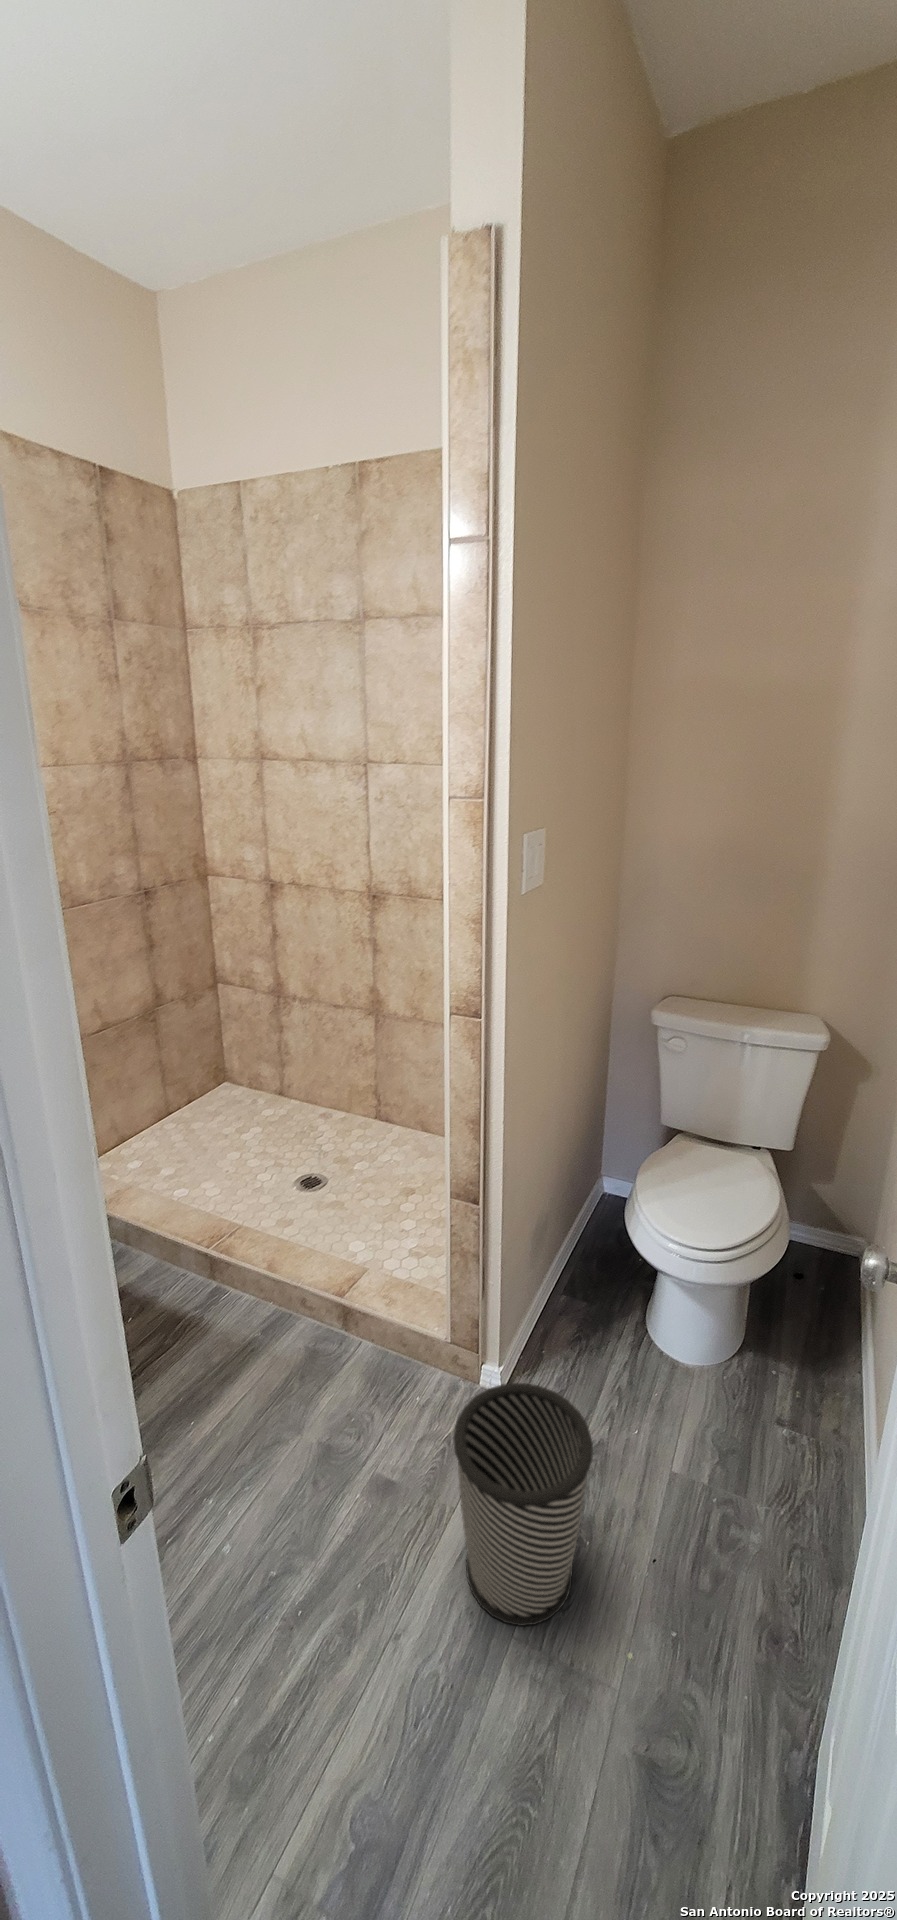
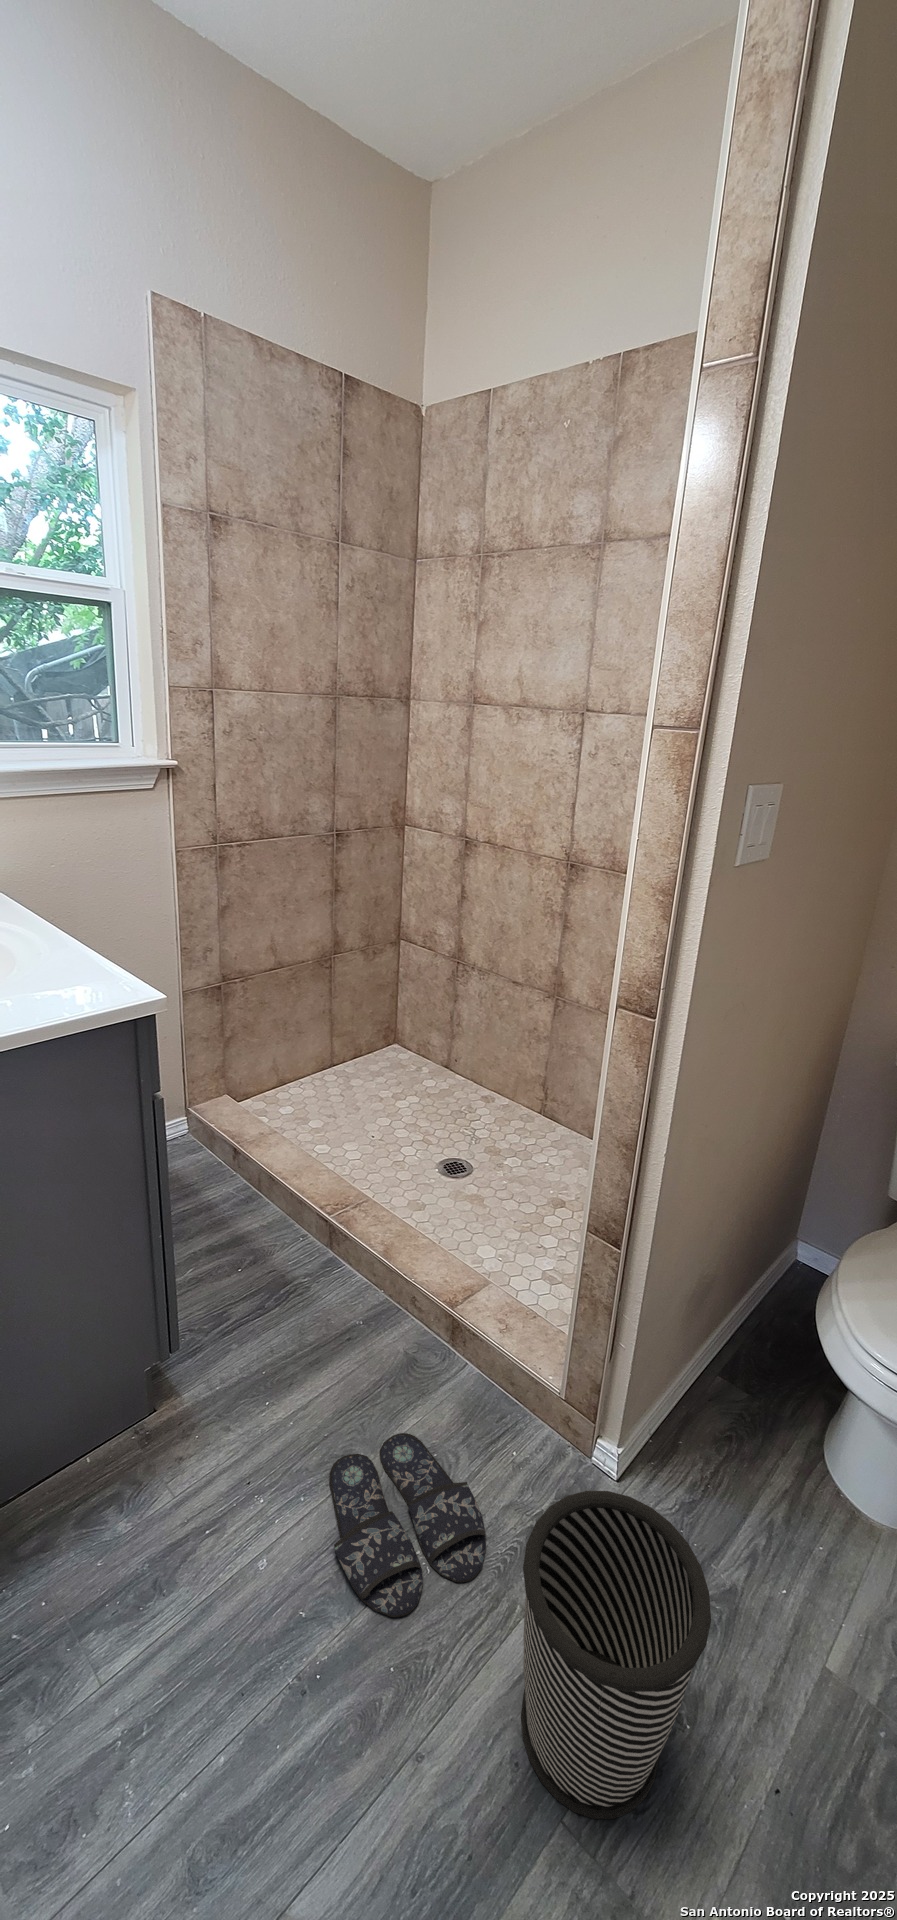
slippers: none [266,1410,413,1548] -> present [329,1433,486,1617]

